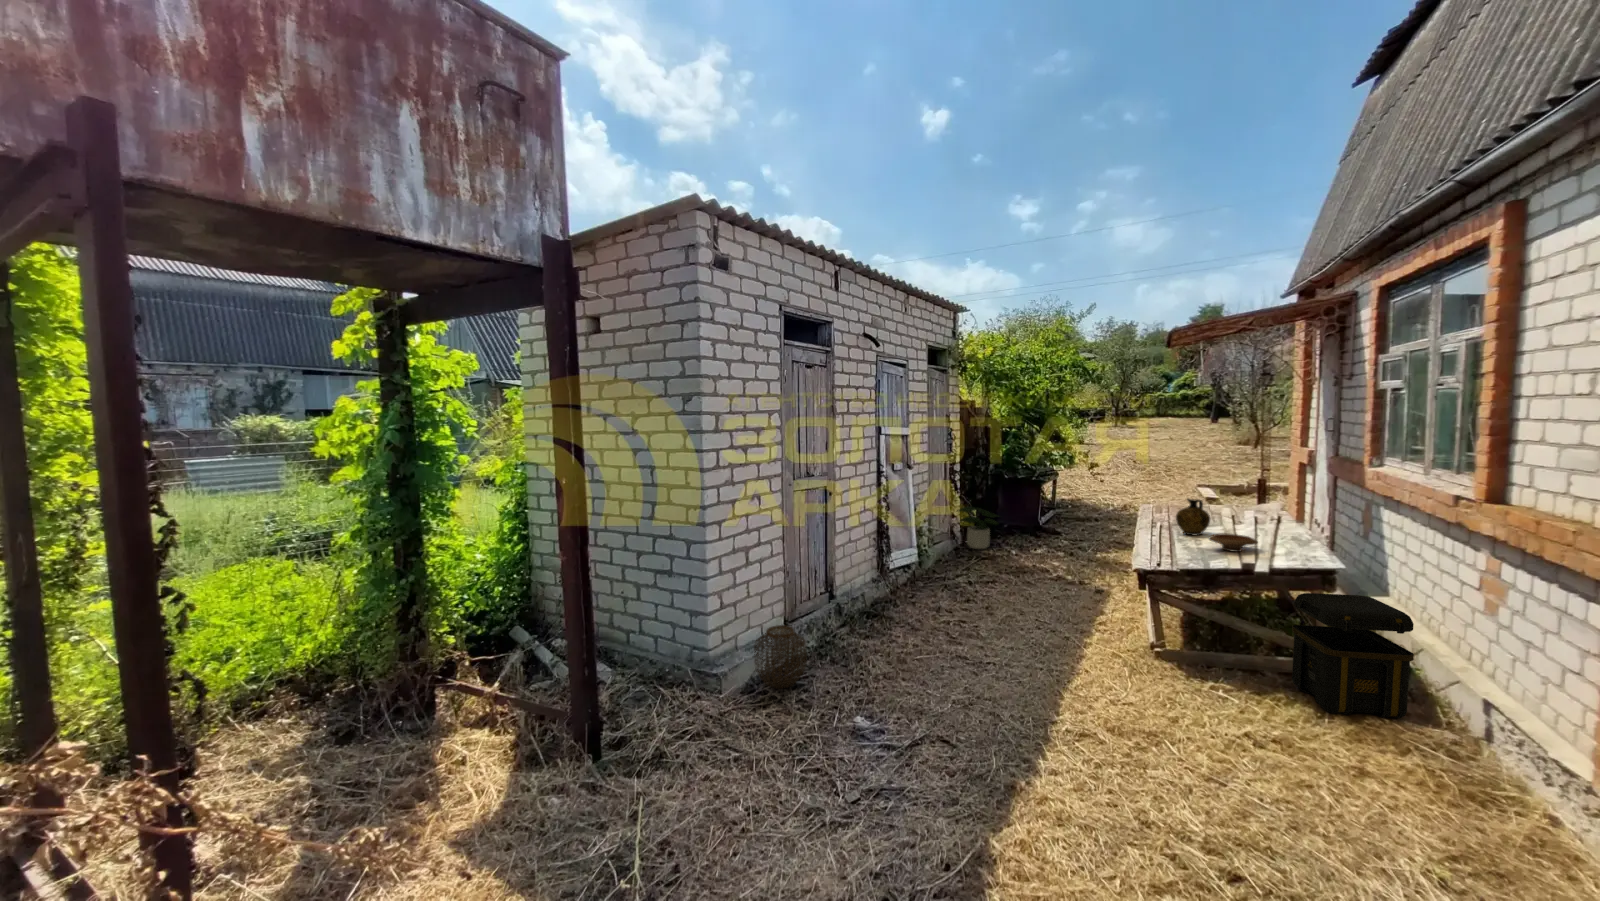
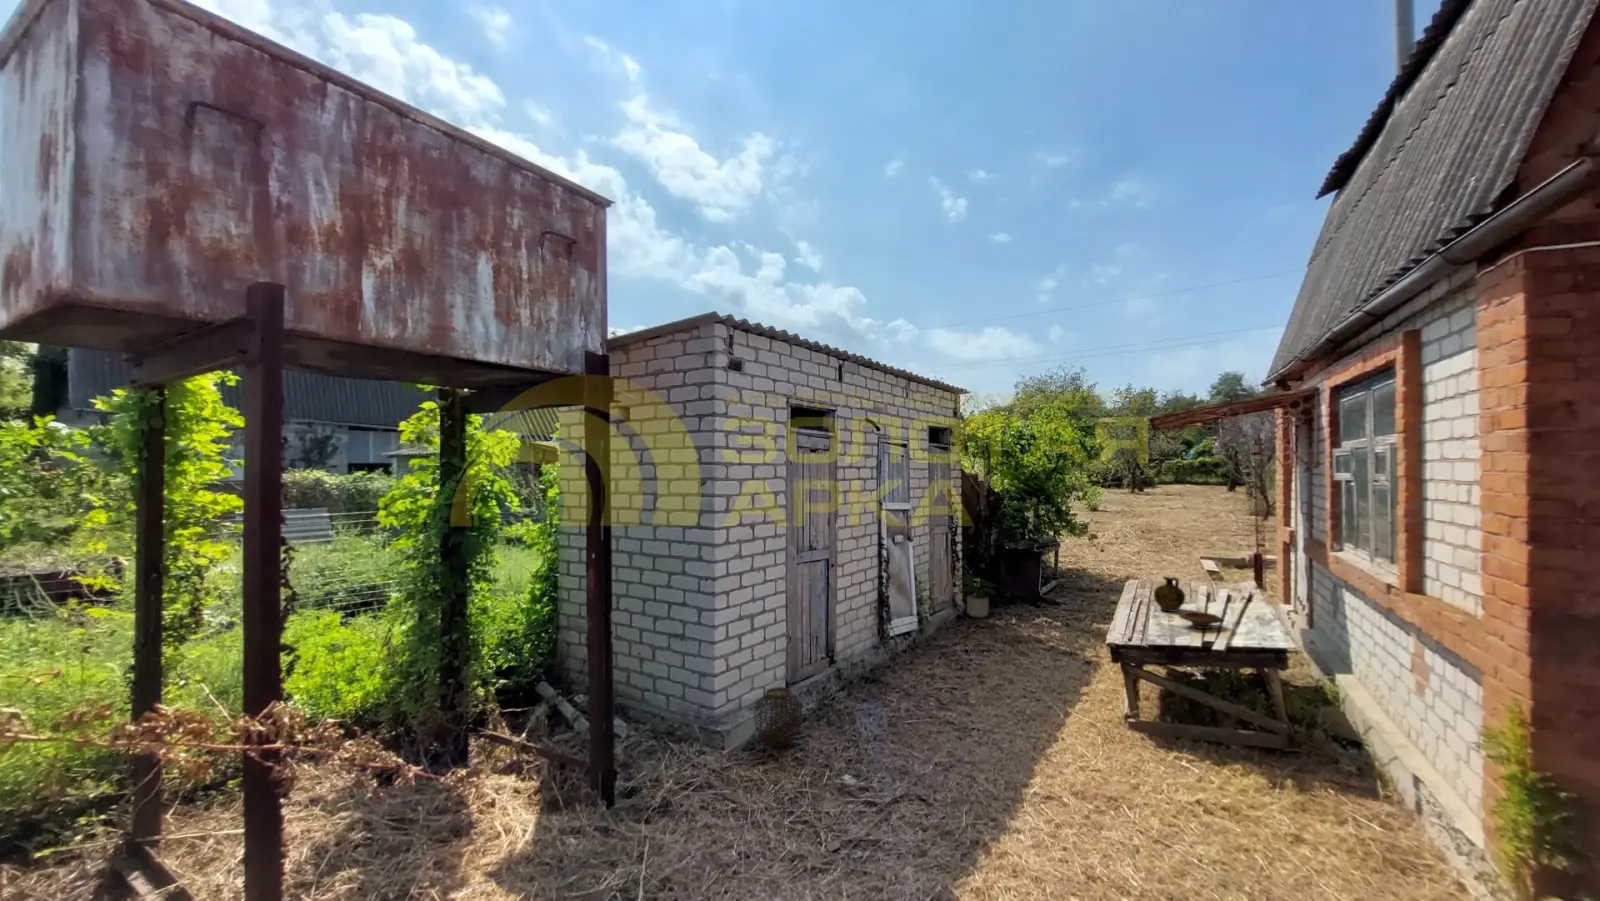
toolbox: present [1292,593,1414,718] -> none [1250,671,1356,792]

